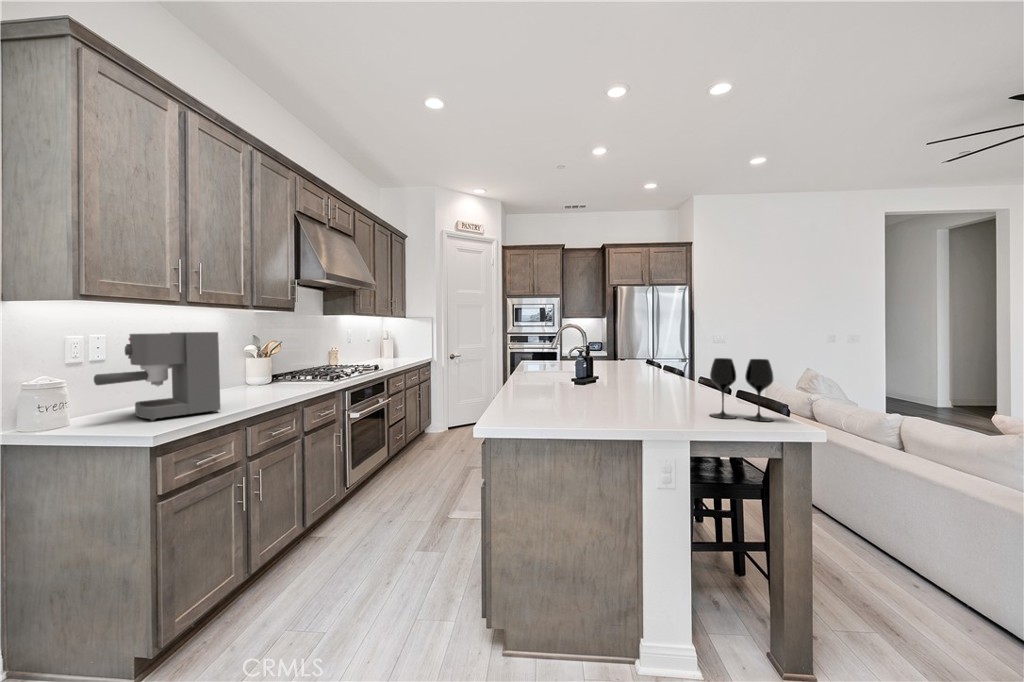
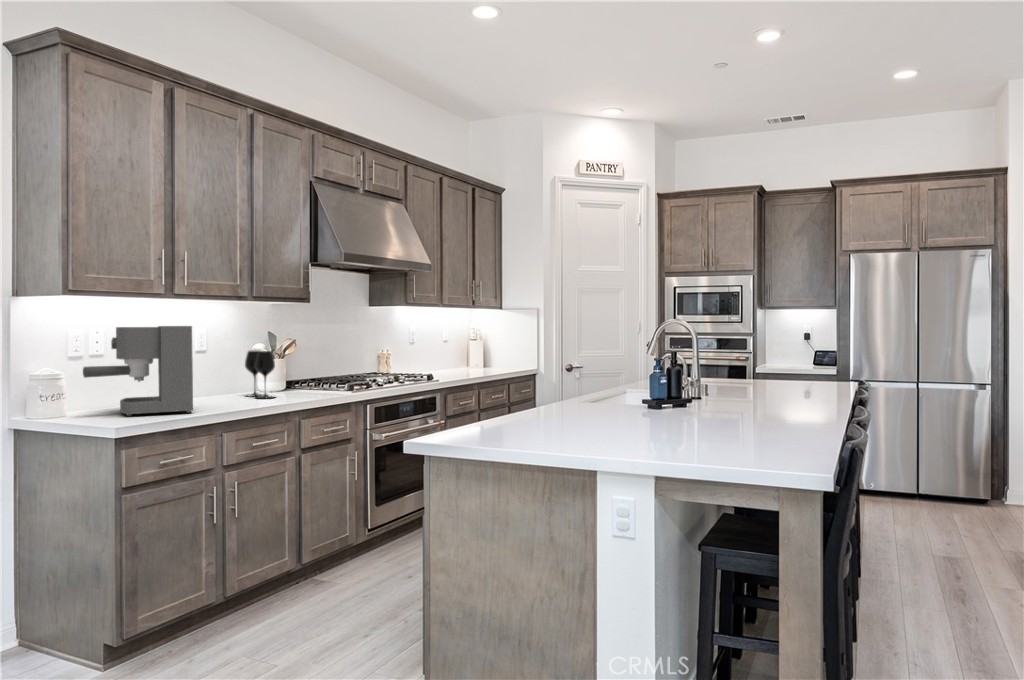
wine glass: present [710,358,773,422] -> present [245,351,275,398]

